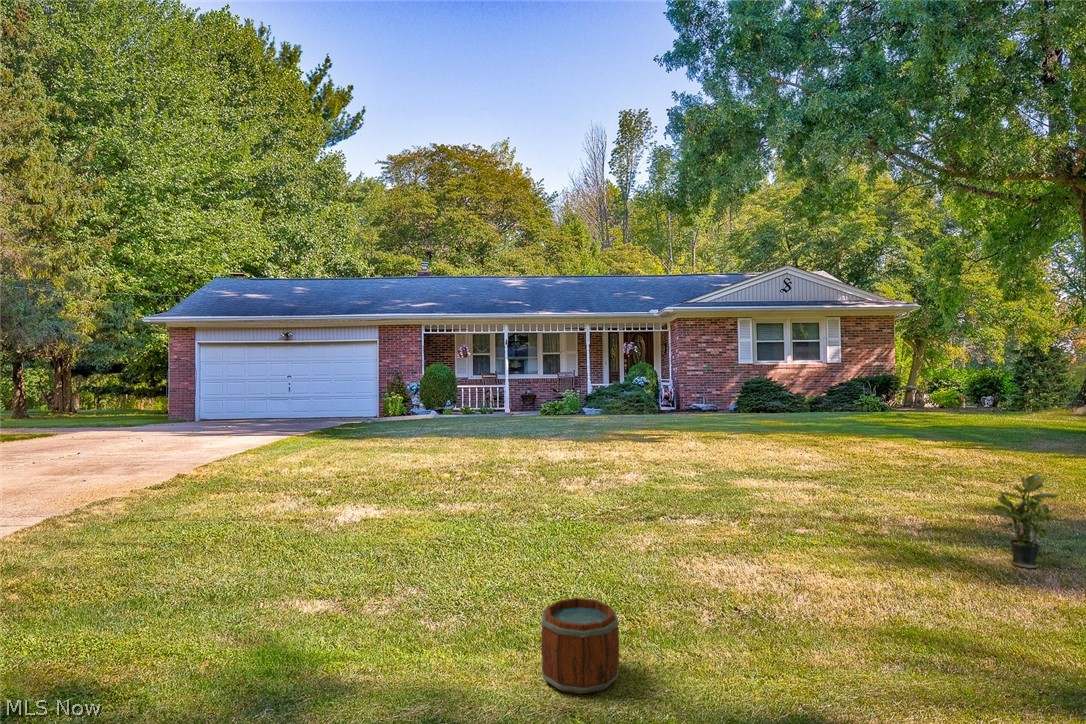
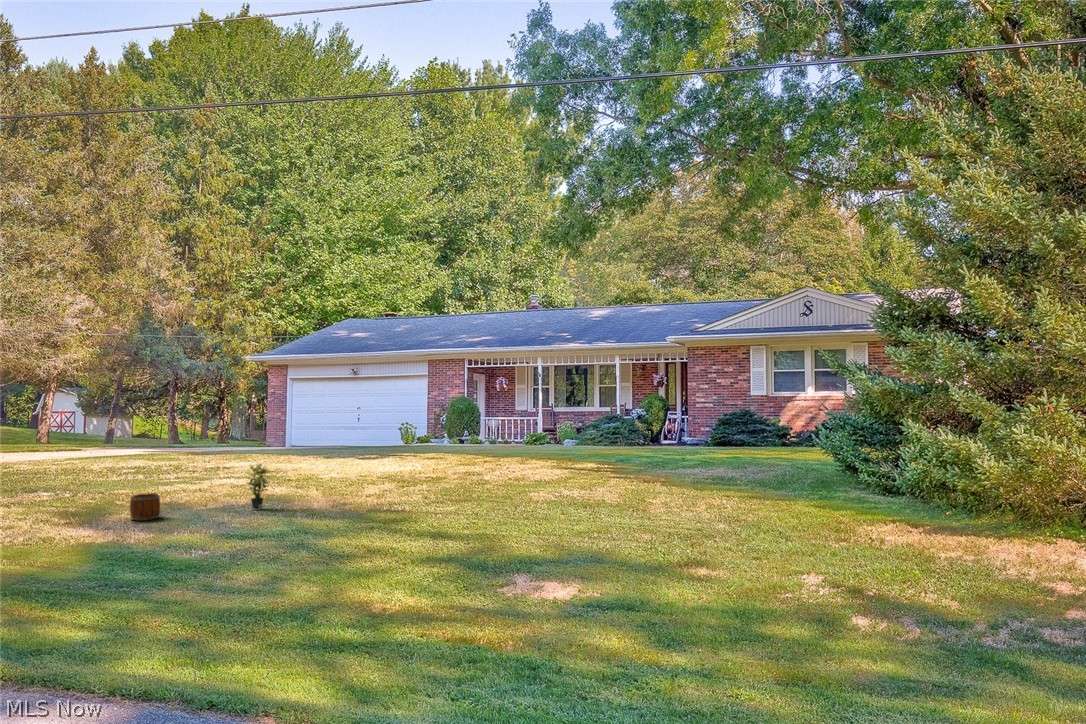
potted plant: present [993,473,1058,568] -> present [247,464,269,510]

